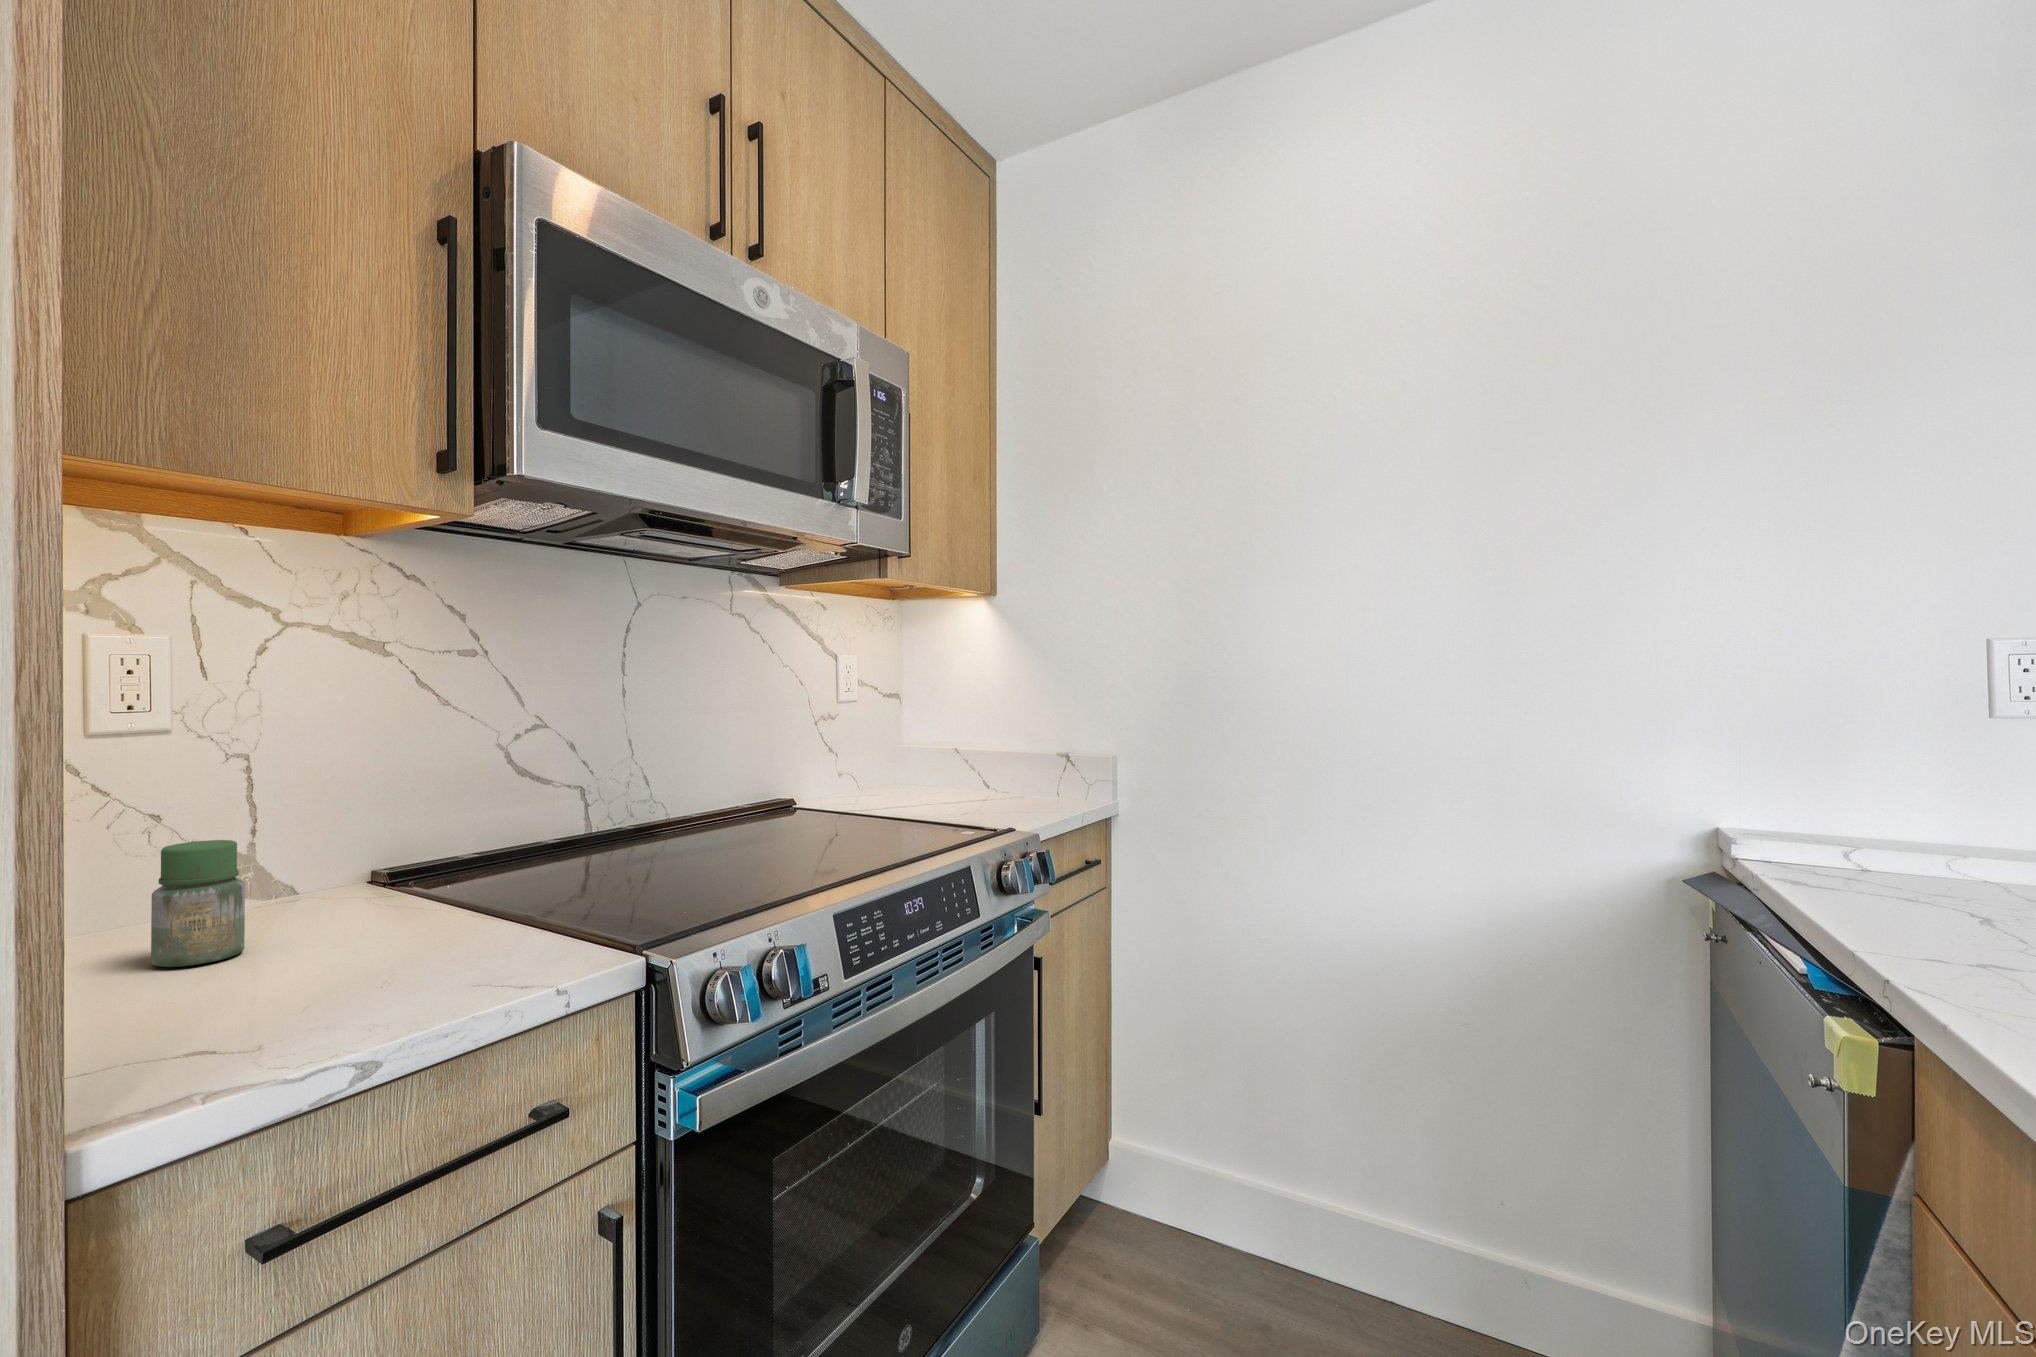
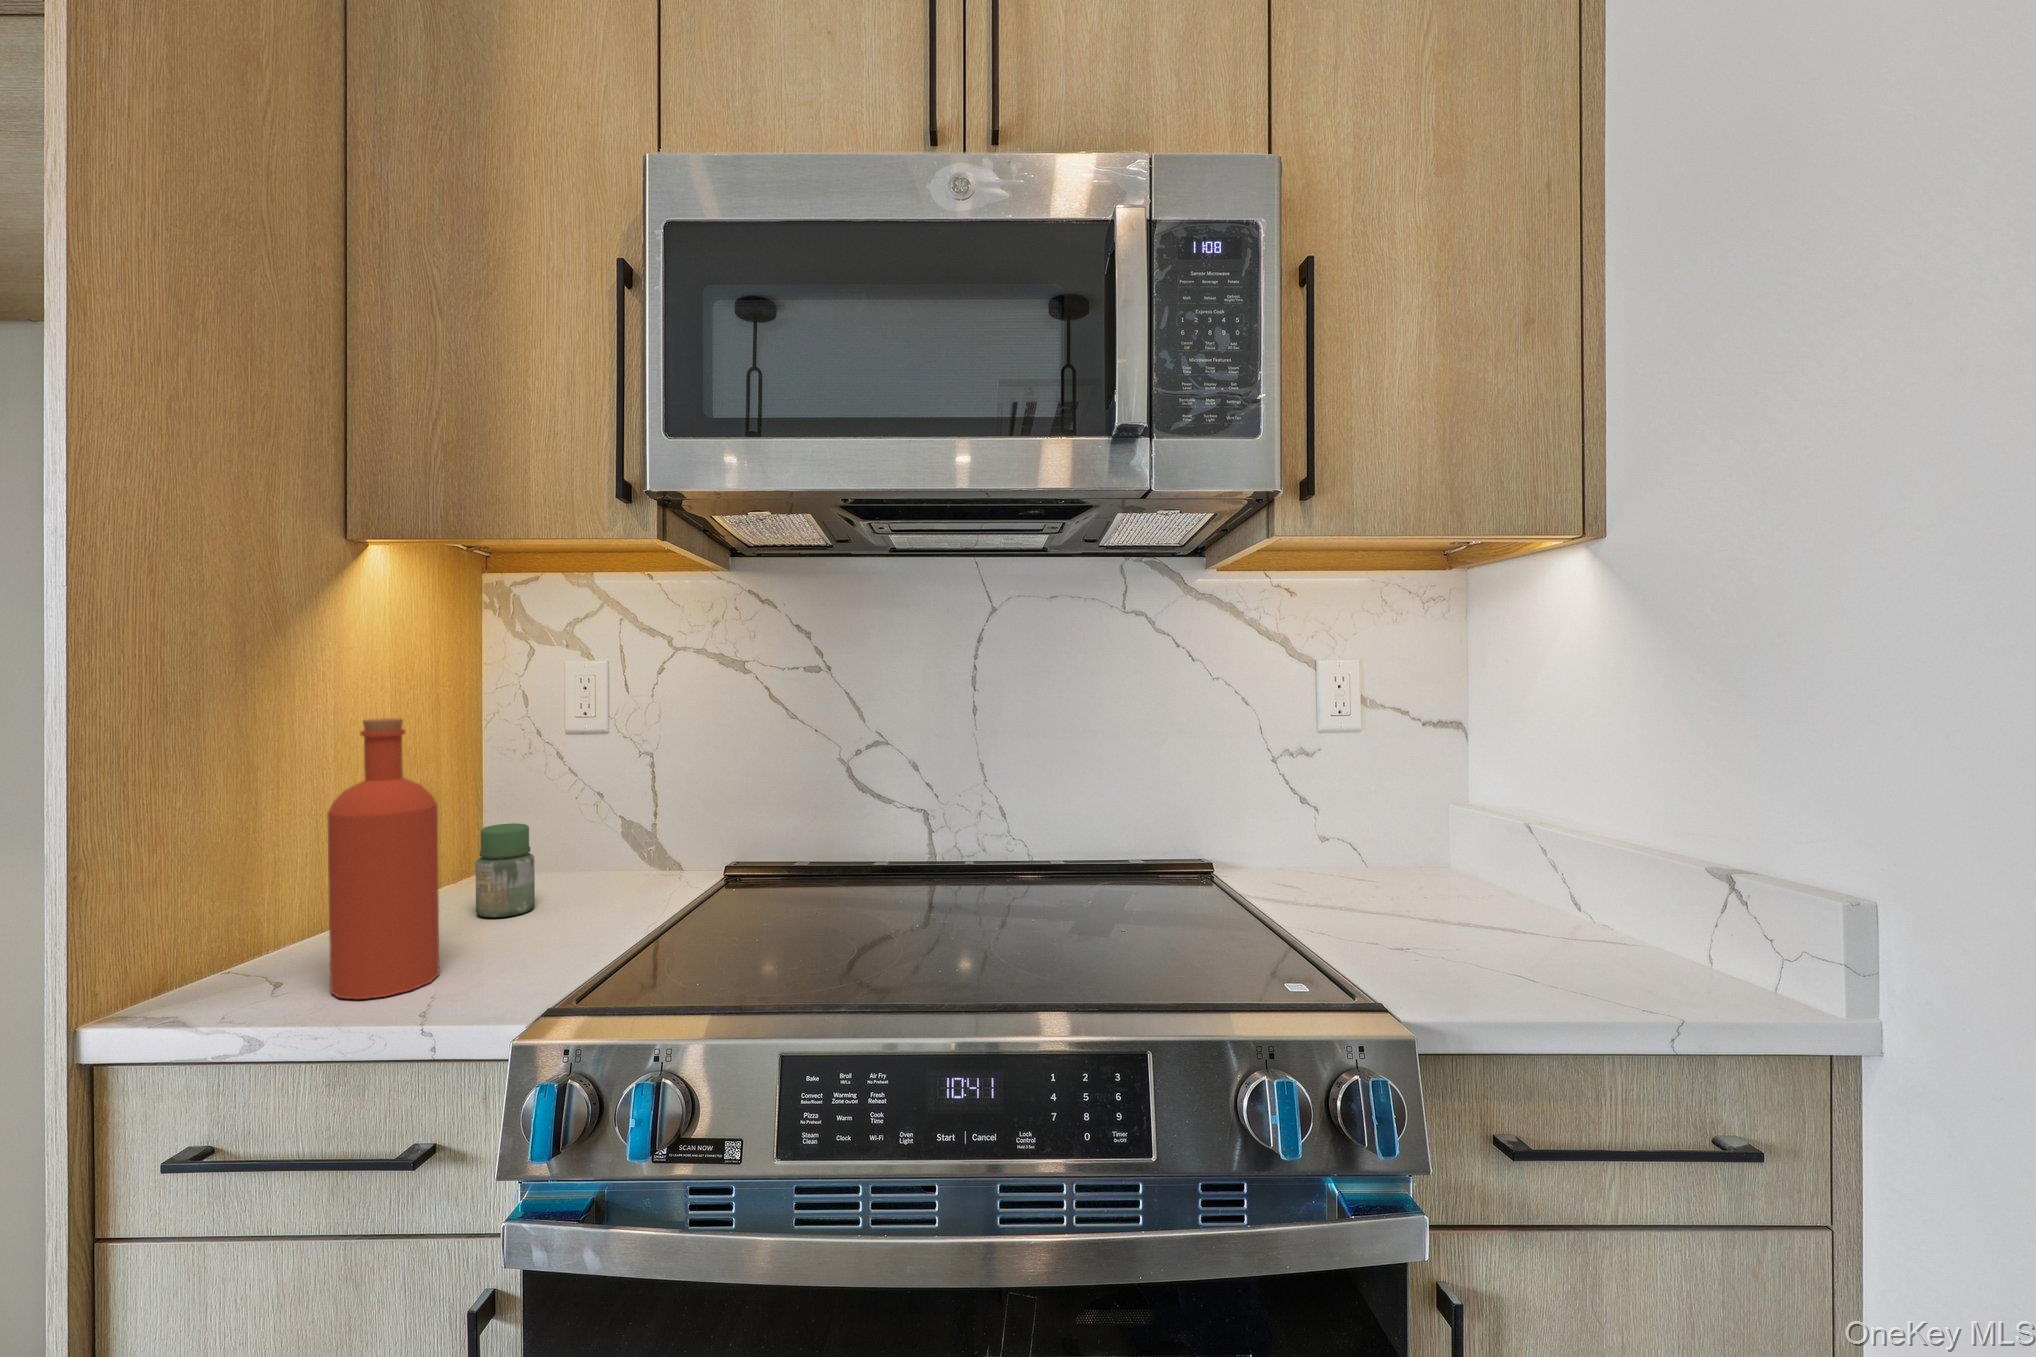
bottle: none [247,676,389,1022] -> present [327,718,439,999]

